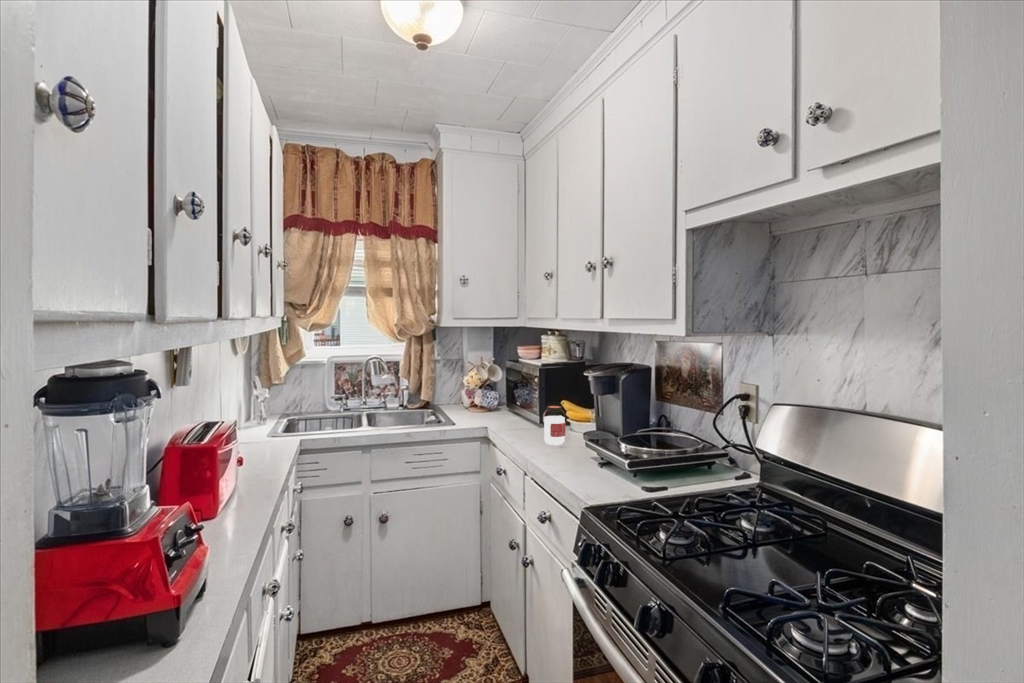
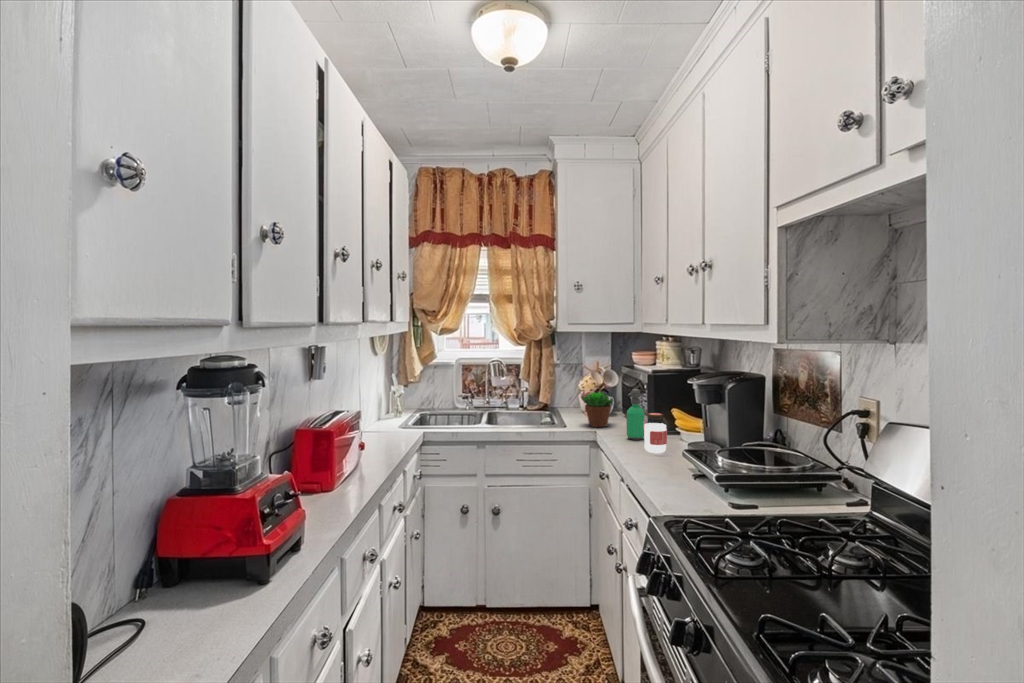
soap dispenser: none [521,383,538,433] -> present [627,388,644,440]
succulent plant: none [470,387,502,423] -> present [581,392,613,427]

